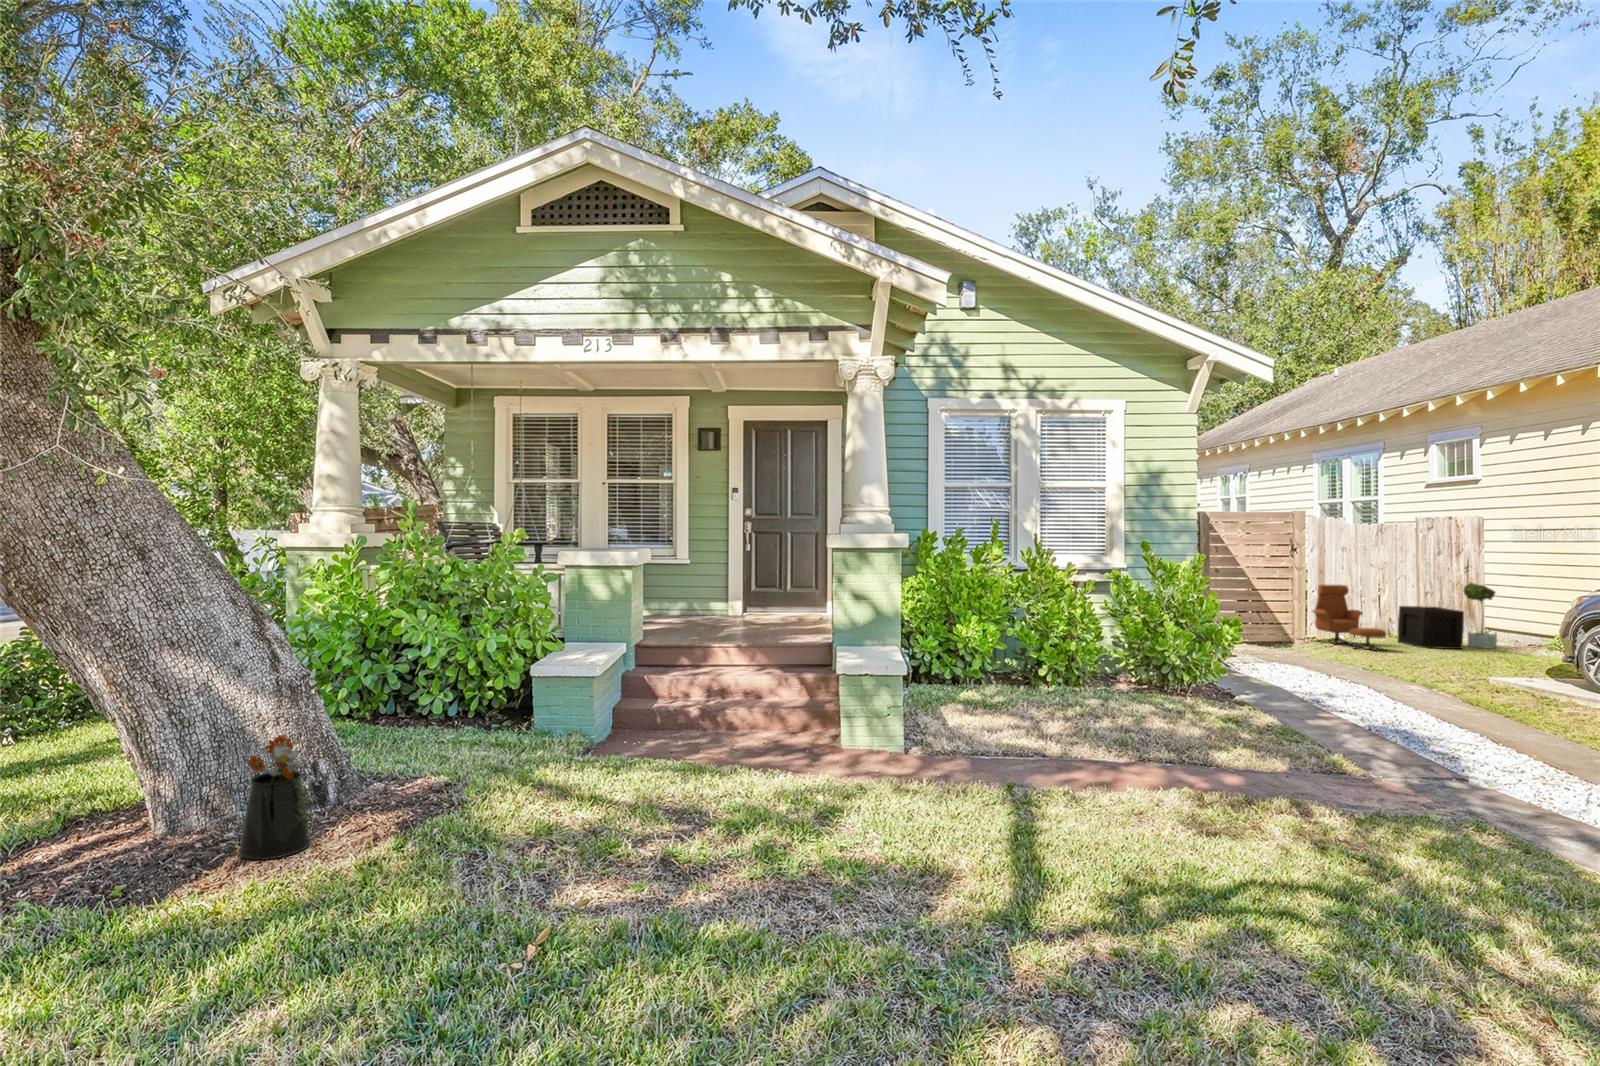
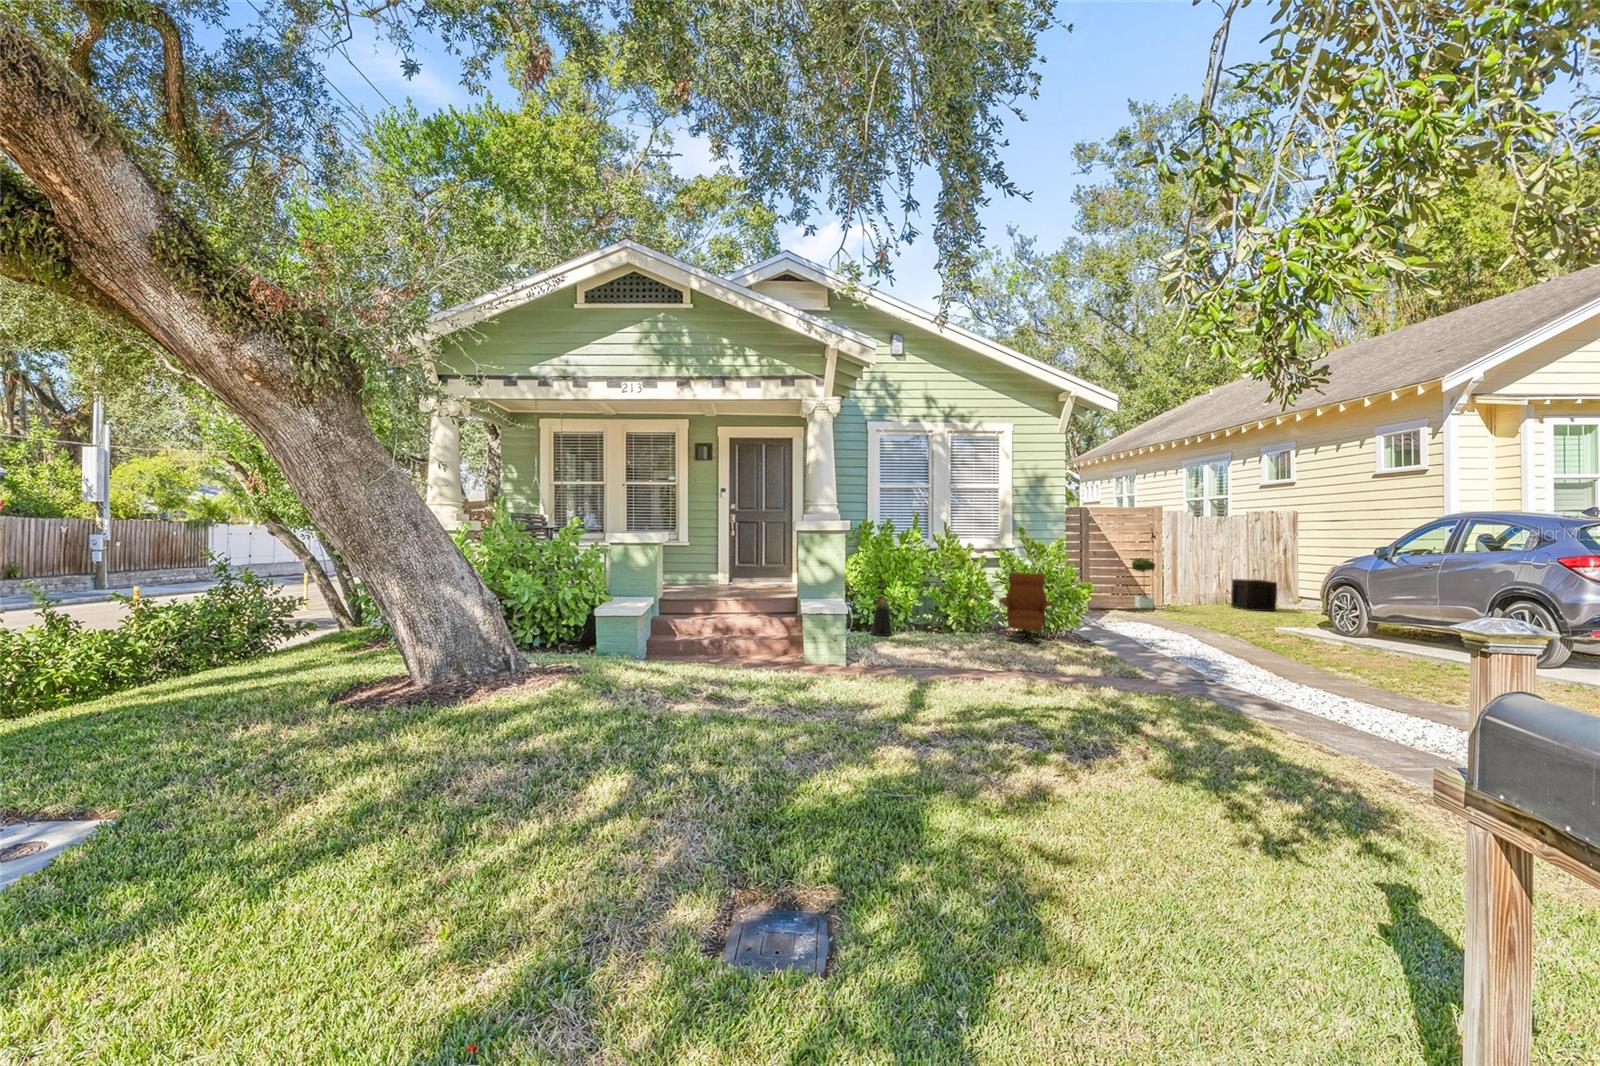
potted tree: present [1463,583,1497,649] -> present [1132,558,1155,609]
lounge chair: present [1312,585,1386,651] -> present [999,573,1054,644]
watering can: present [238,735,312,860] -> present [871,596,892,636]

